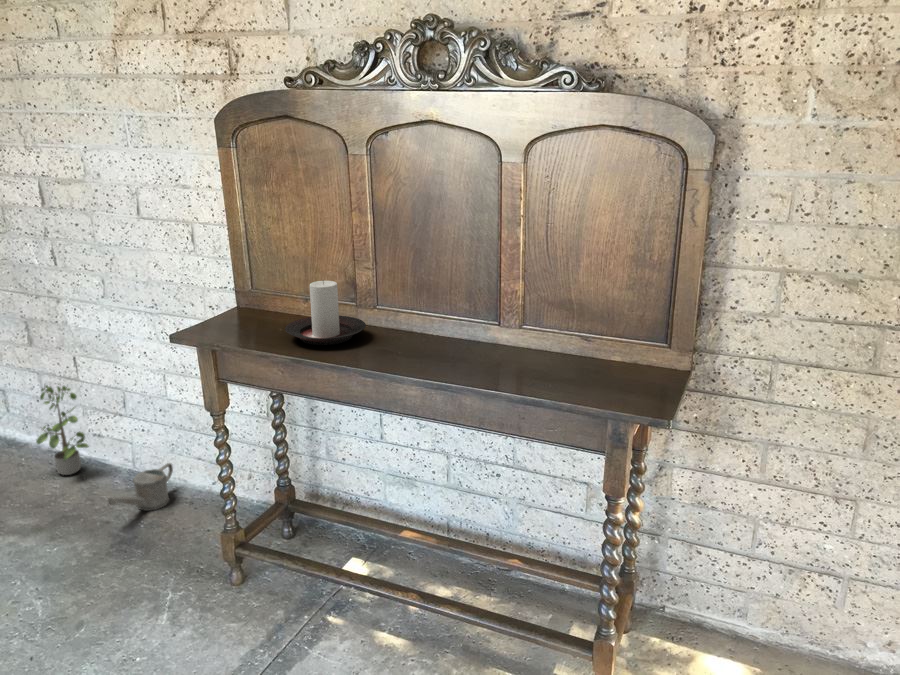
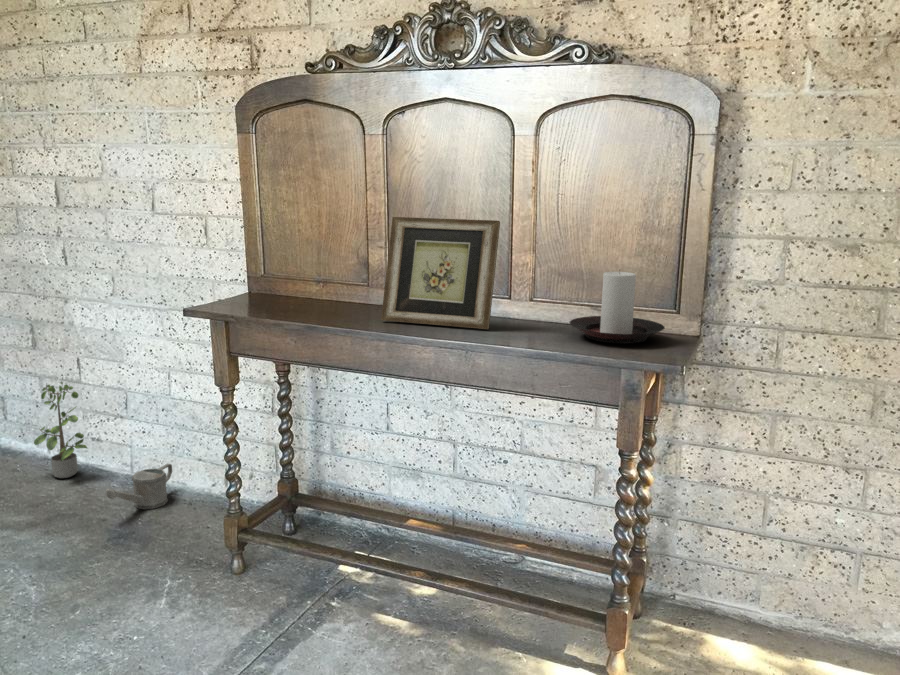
picture frame: none [368,250,487,370] -> present [381,217,500,329]
candle holder: present [285,280,366,345] -> present [569,271,665,344]

